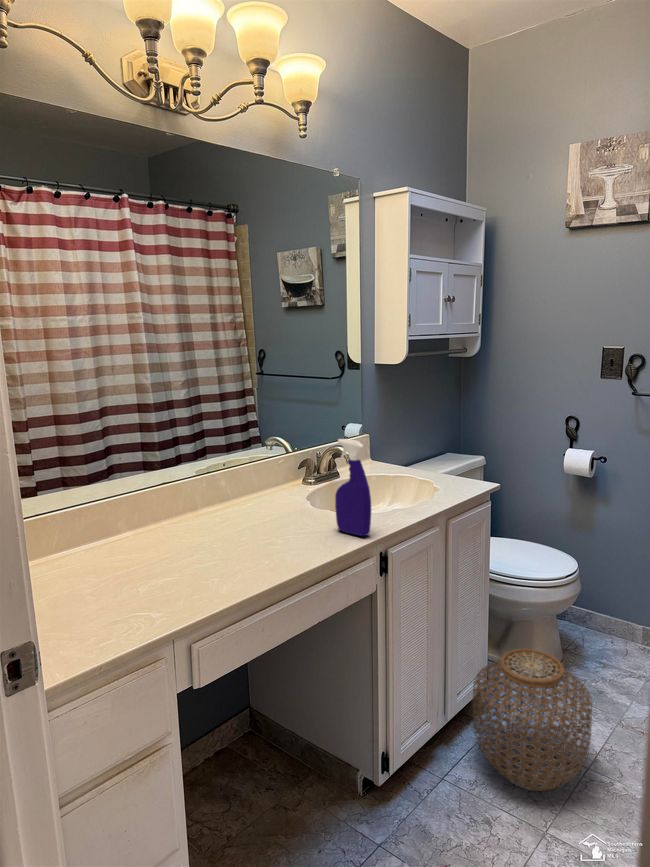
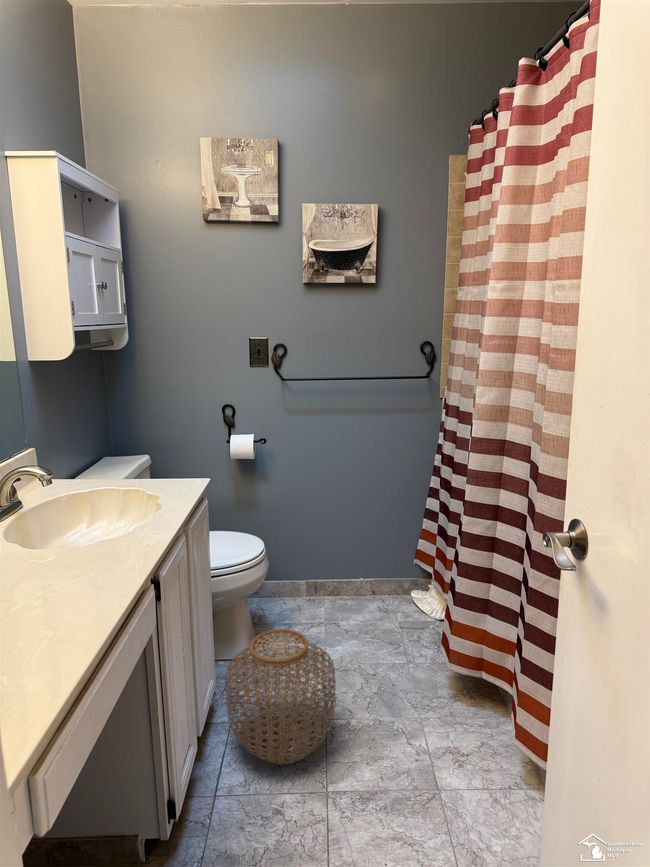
spray bottle: present [335,439,371,536] -> none [88,451,144,565]

